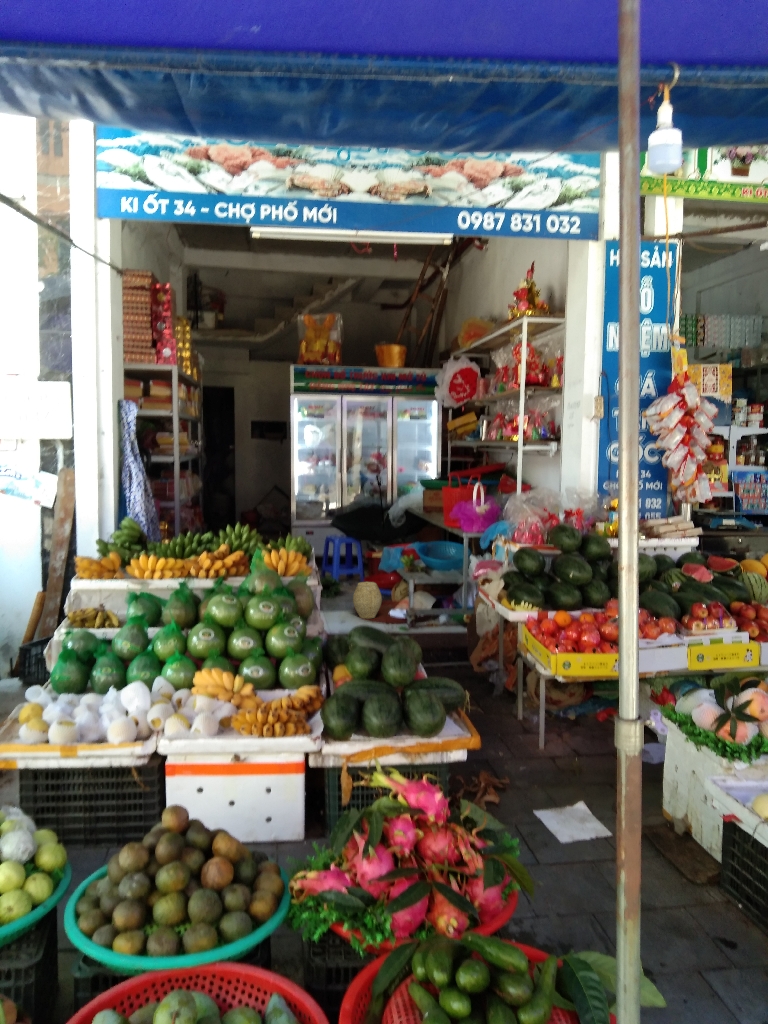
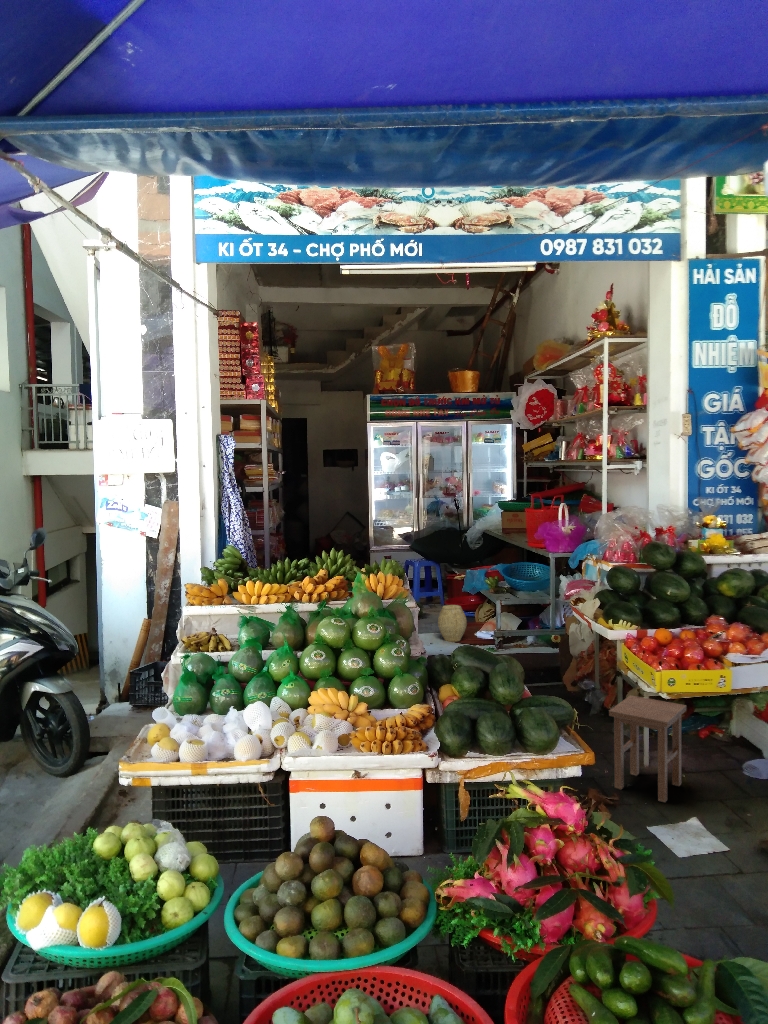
stool: none [504,675,580,782] -> present [609,696,686,802]

